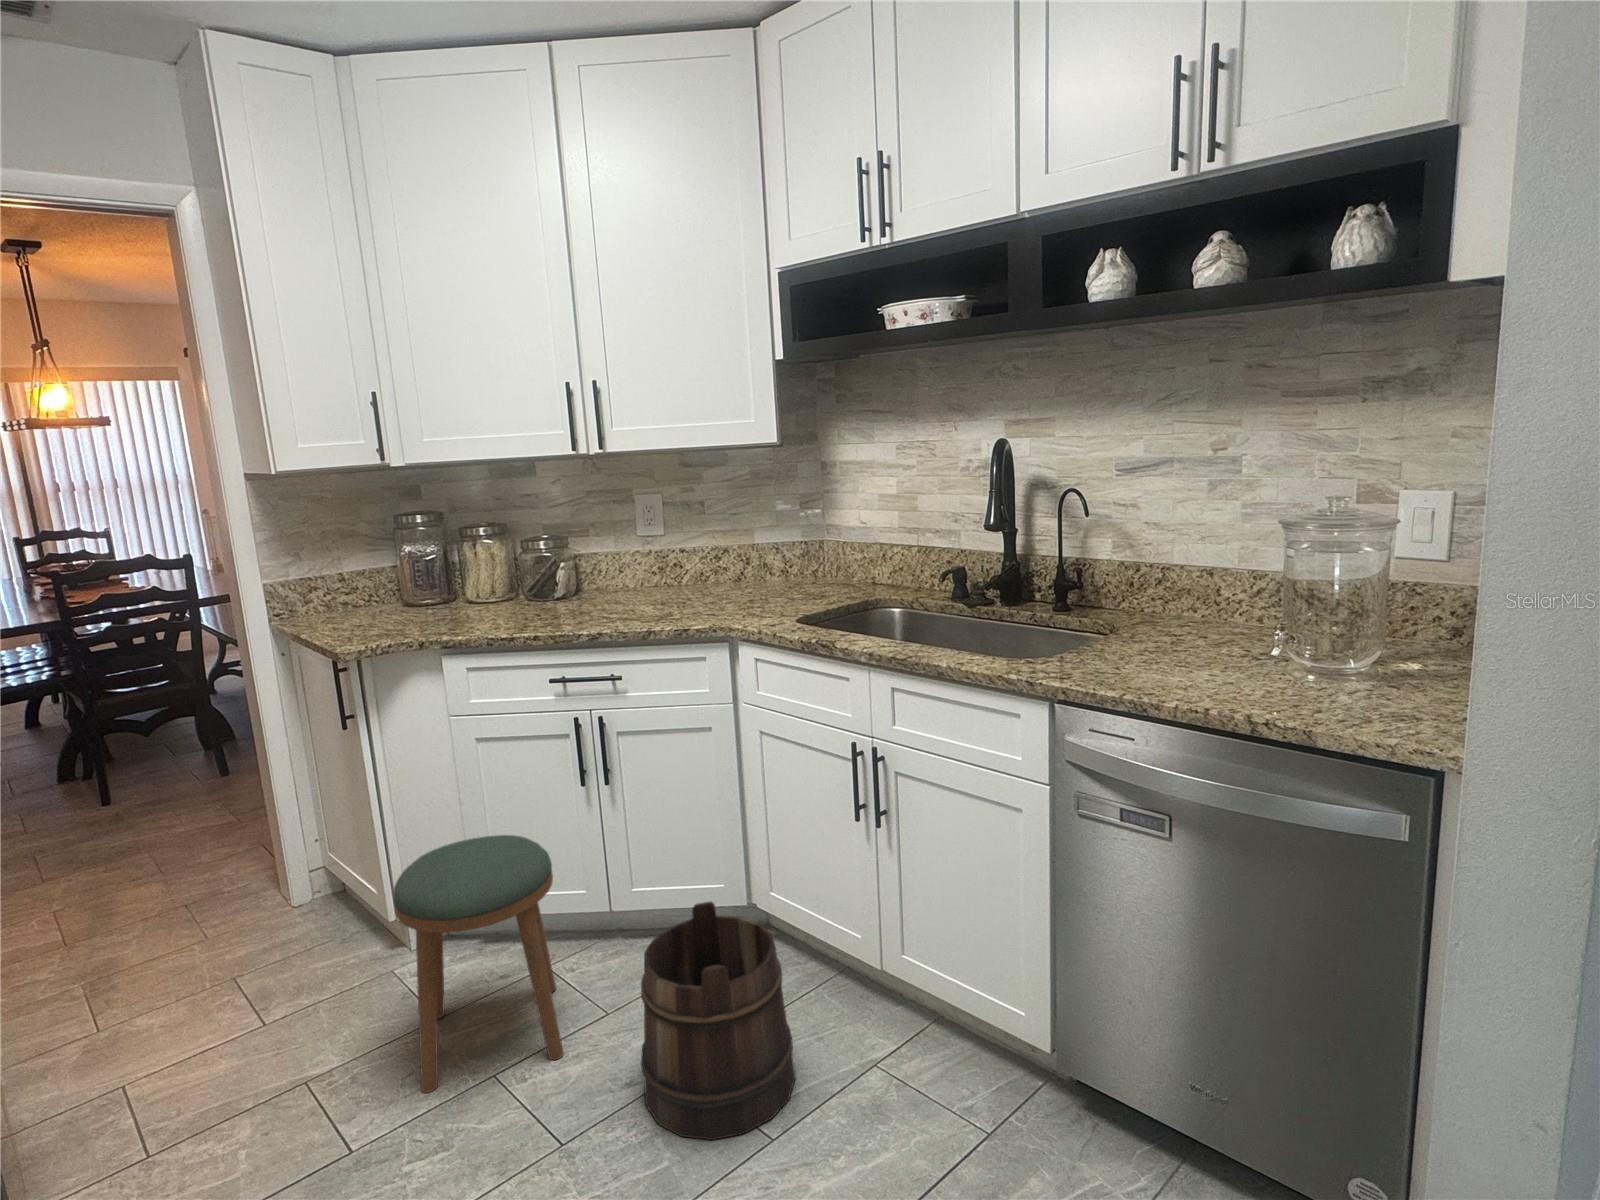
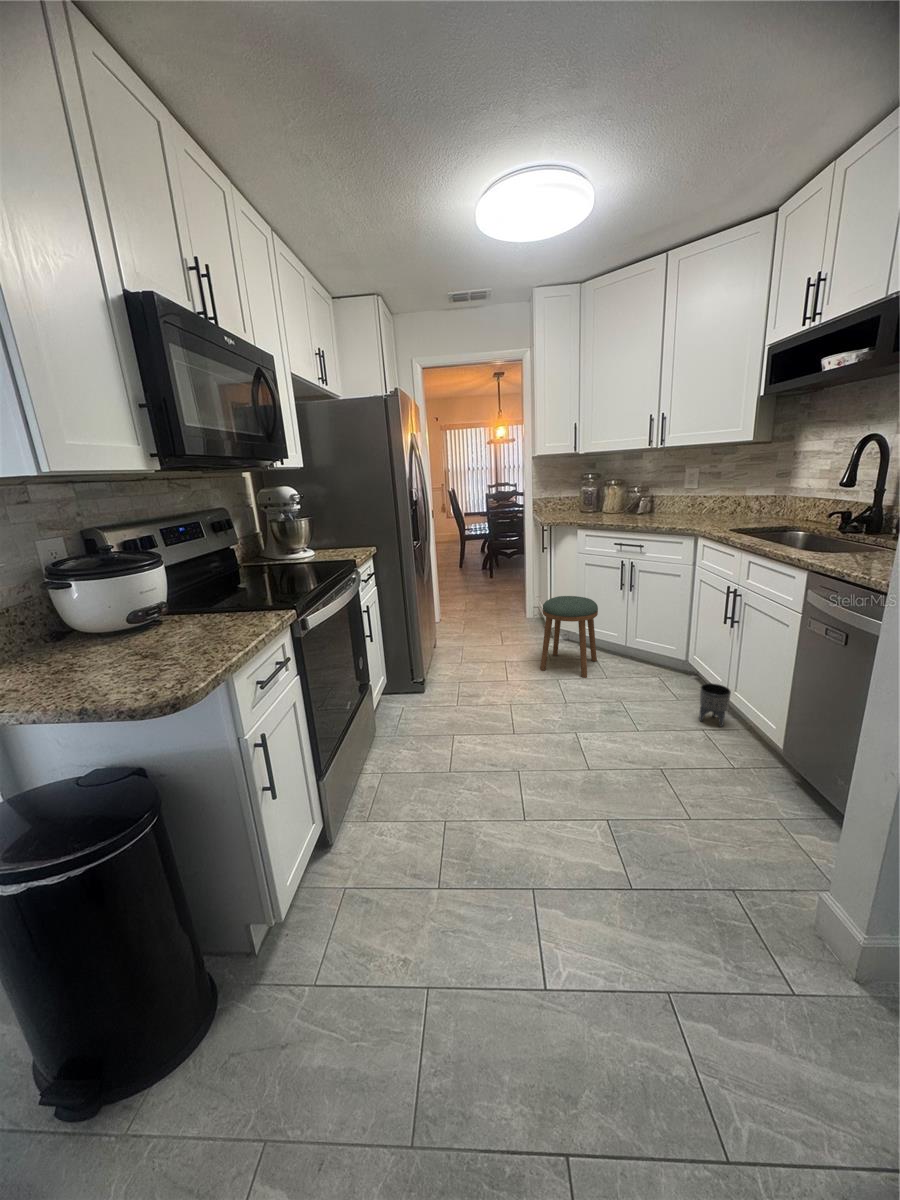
bucket: present [641,902,795,1140] -> none [604,636,668,719]
planter: none [851,958,909,1059] -> present [699,683,731,727]

